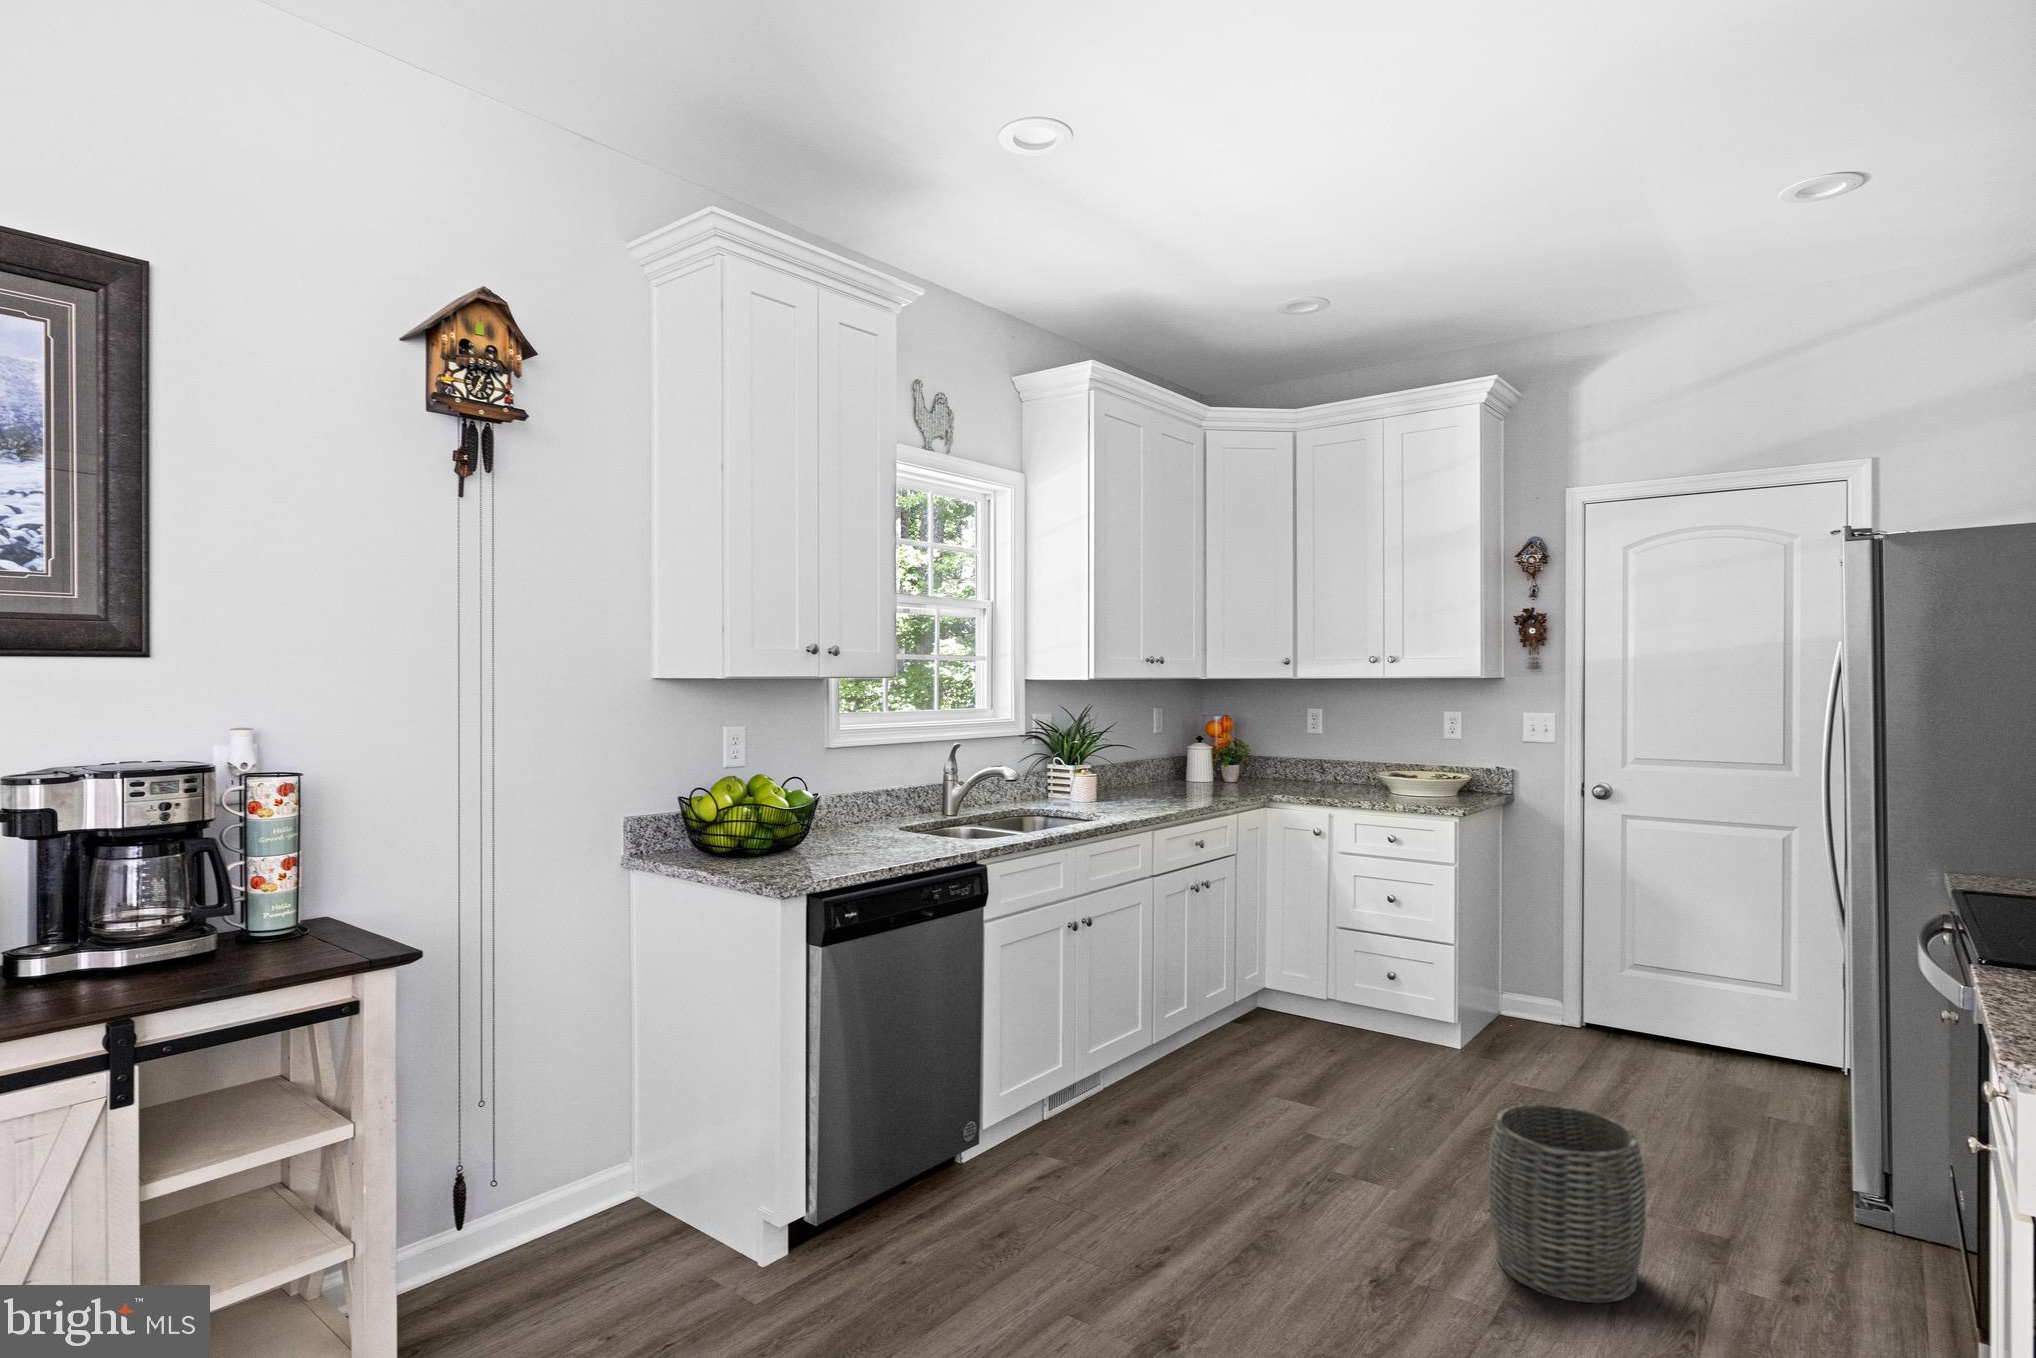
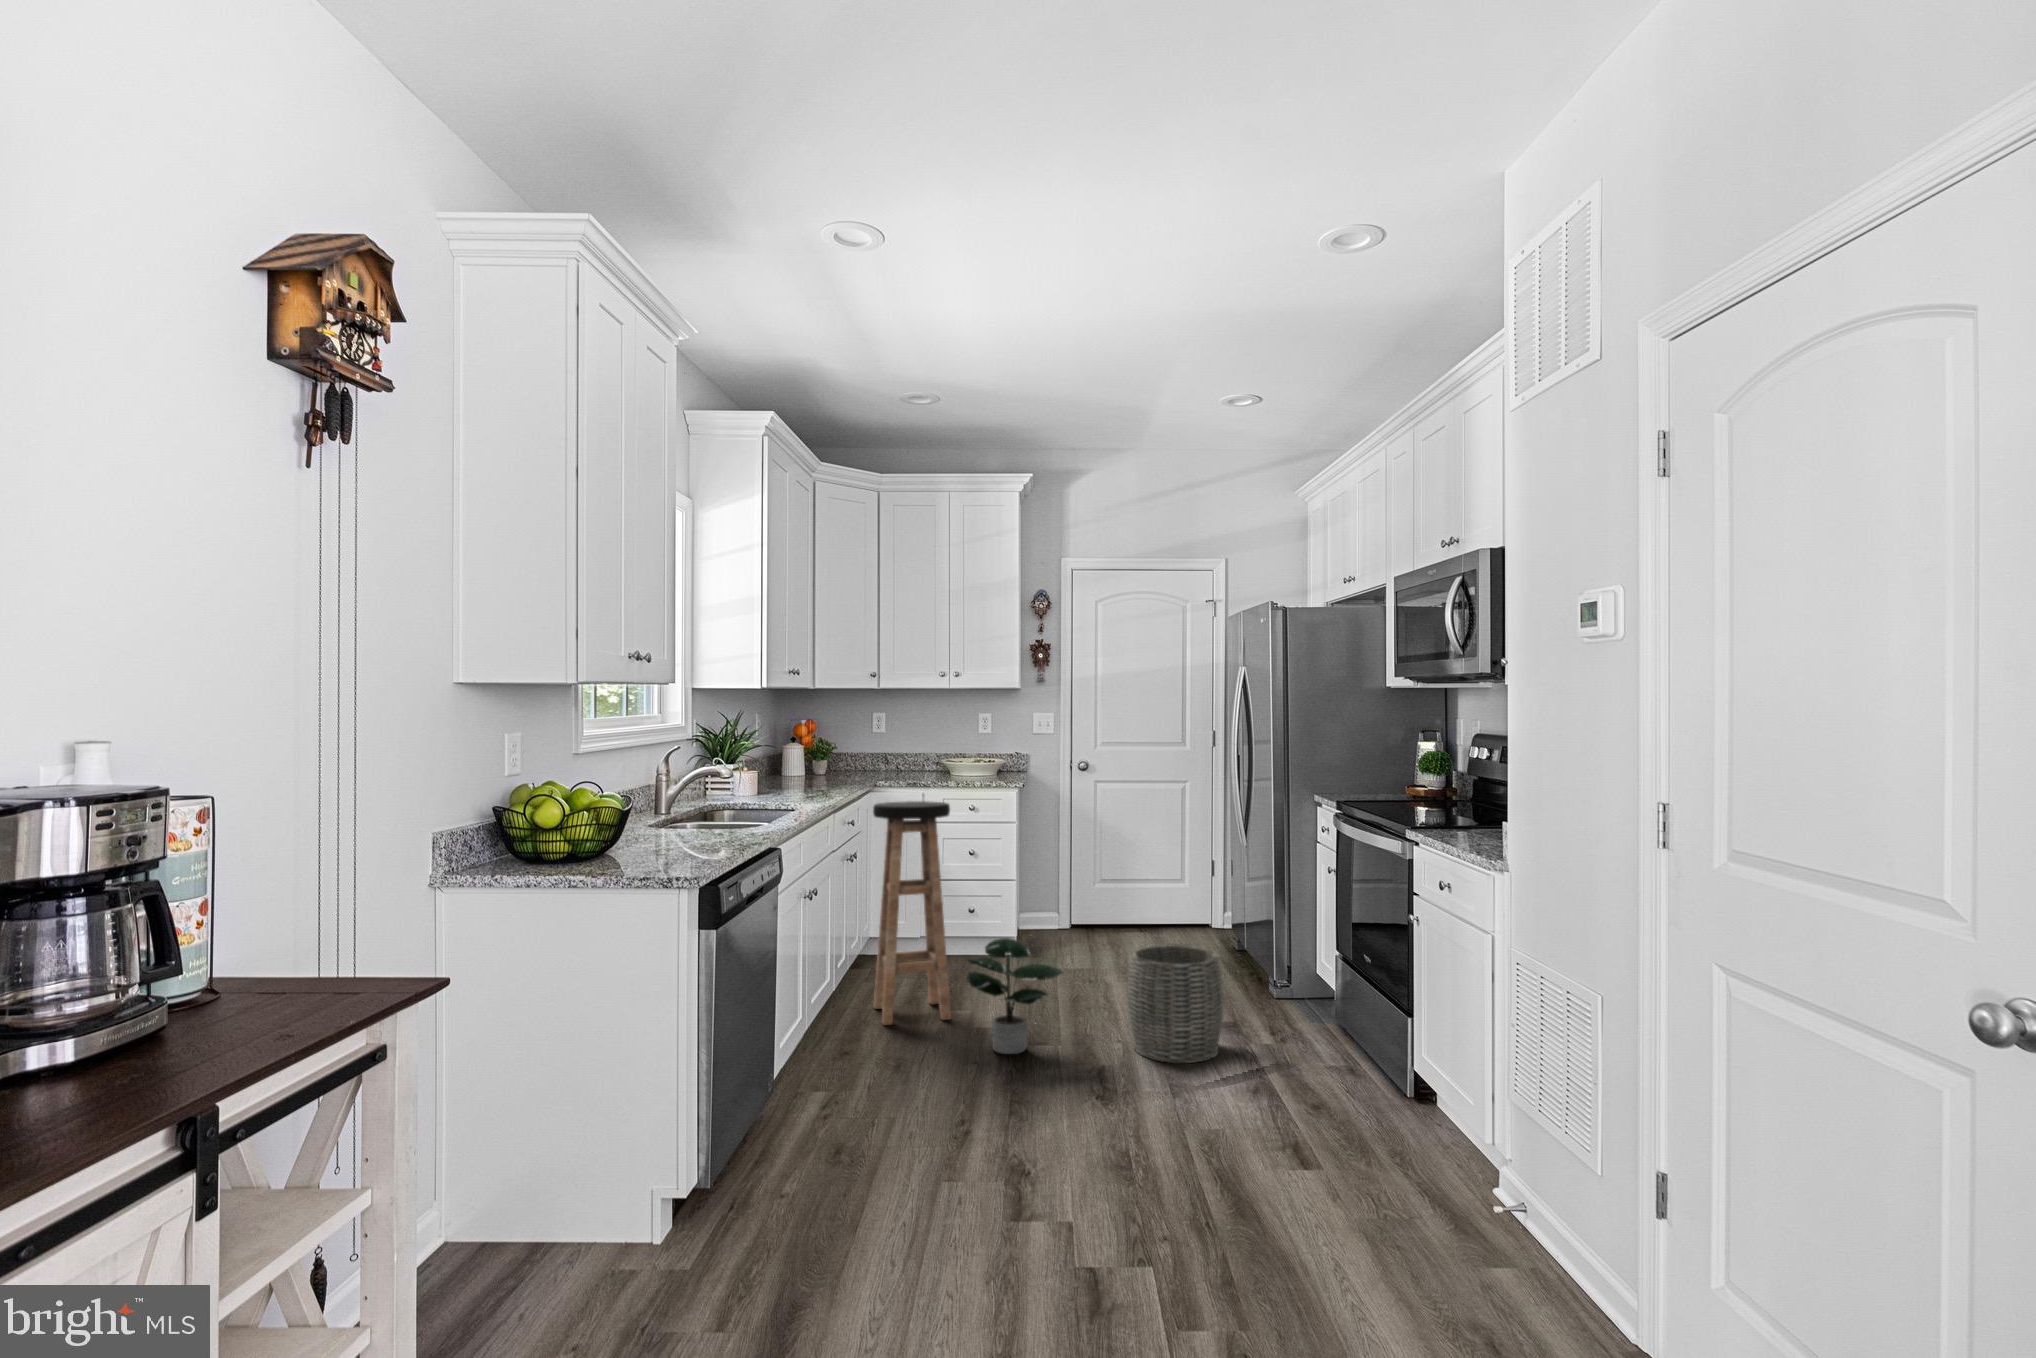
bar stool: none [1193,843,1294,1136] -> present [873,801,951,1025]
potted plant: none [1254,1048,1393,1212] -> present [967,938,1064,1054]

